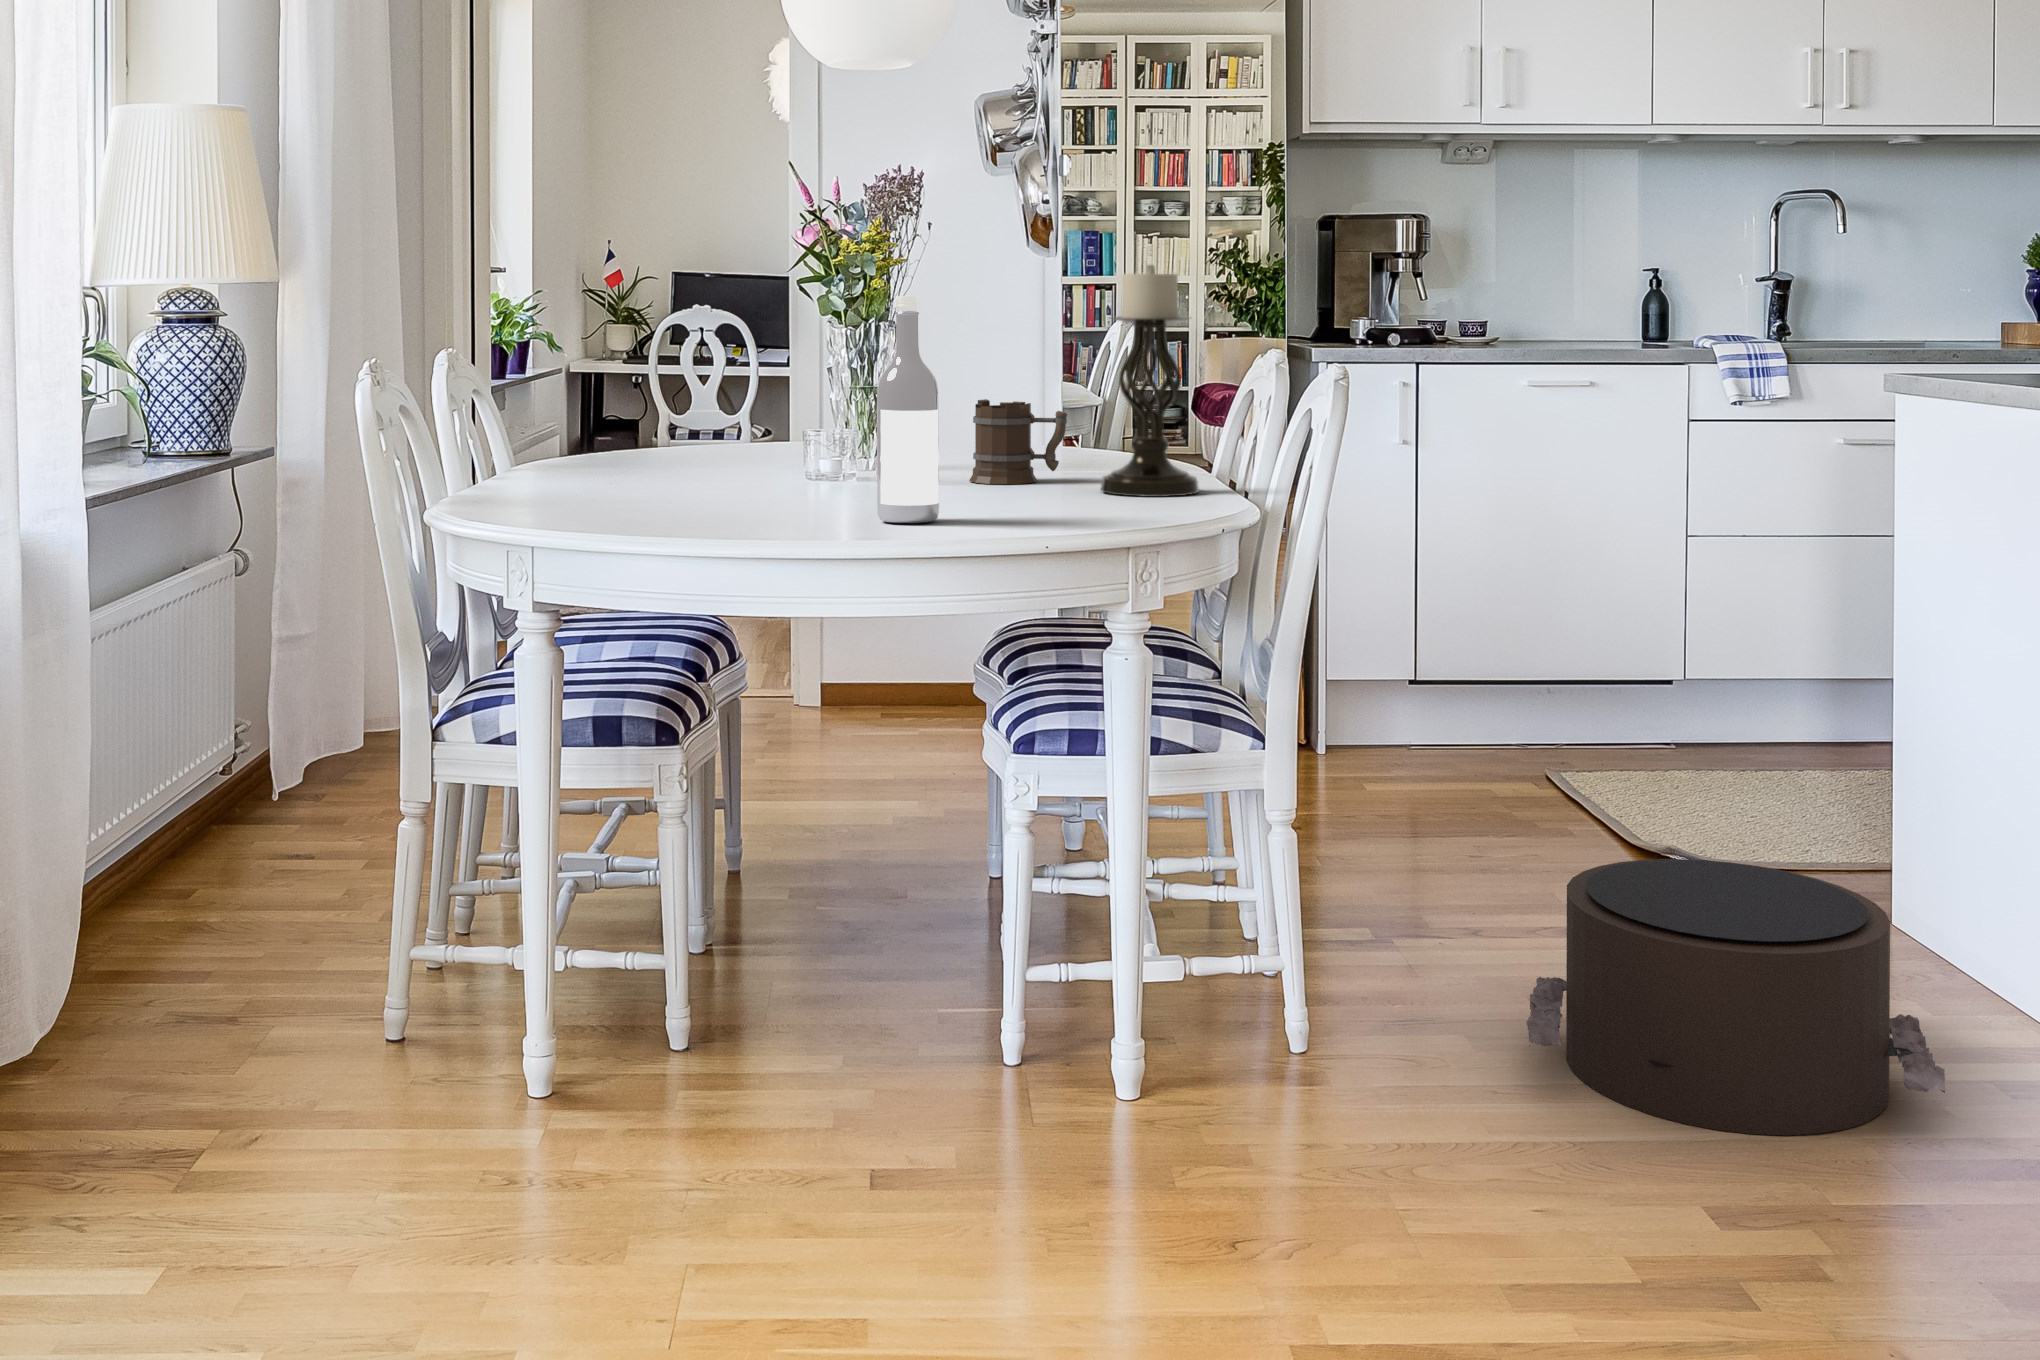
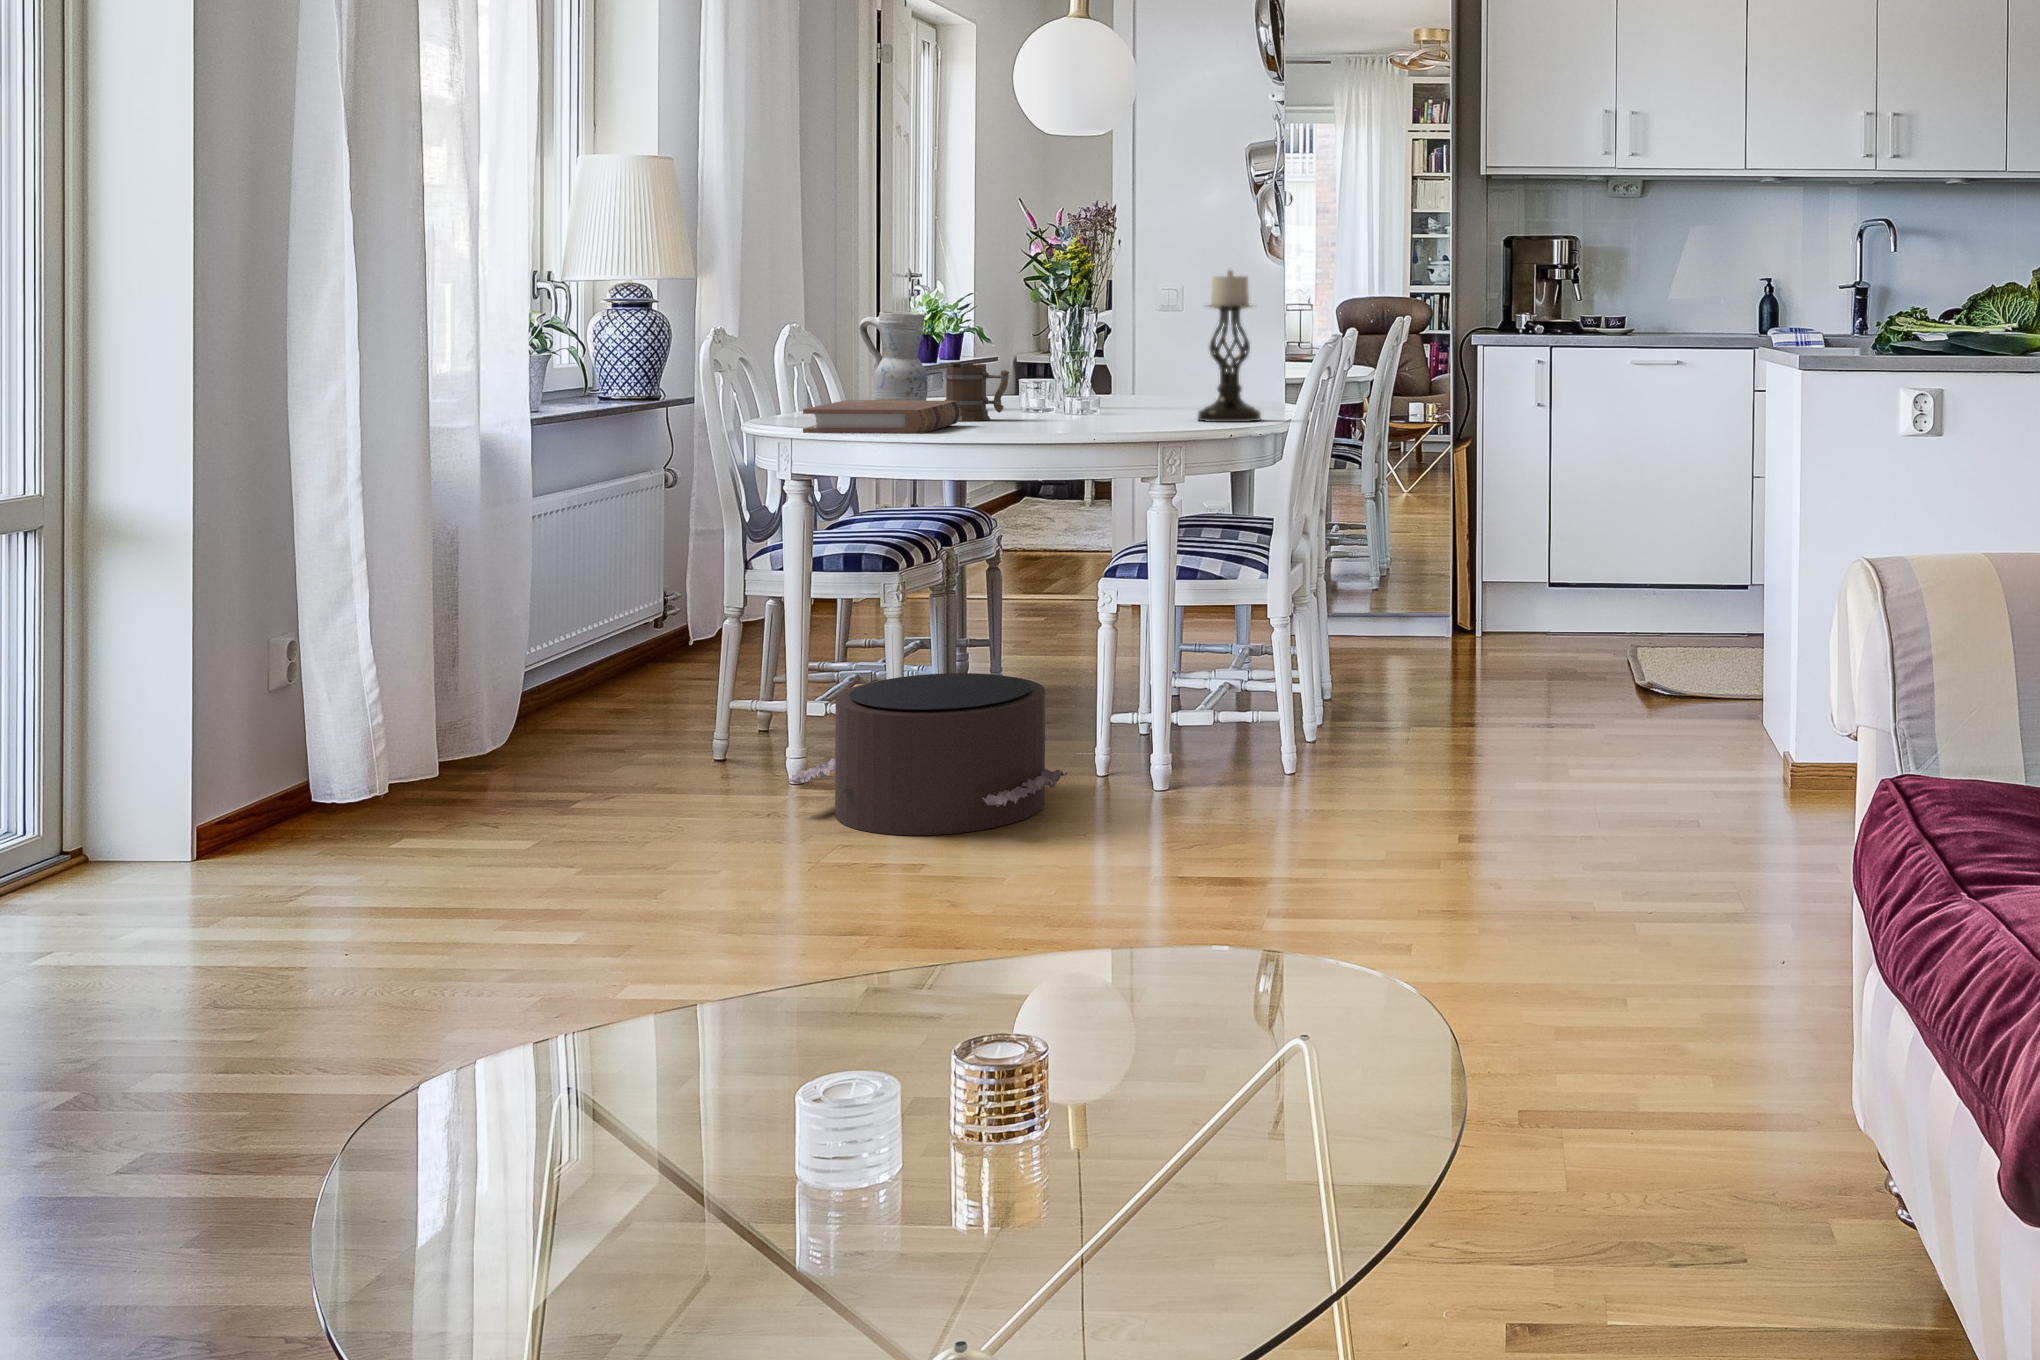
wine bottle: present [877,296,939,523] -> none [1011,288,1050,429]
ceramic pitcher: none [548,326,646,472] -> present [859,311,928,401]
mug: present [969,399,1067,484] -> present [945,362,1009,421]
book: none [563,473,778,537] -> present [803,400,961,434]
pouf: present [1527,859,1945,1135] -> present [787,673,1067,835]

